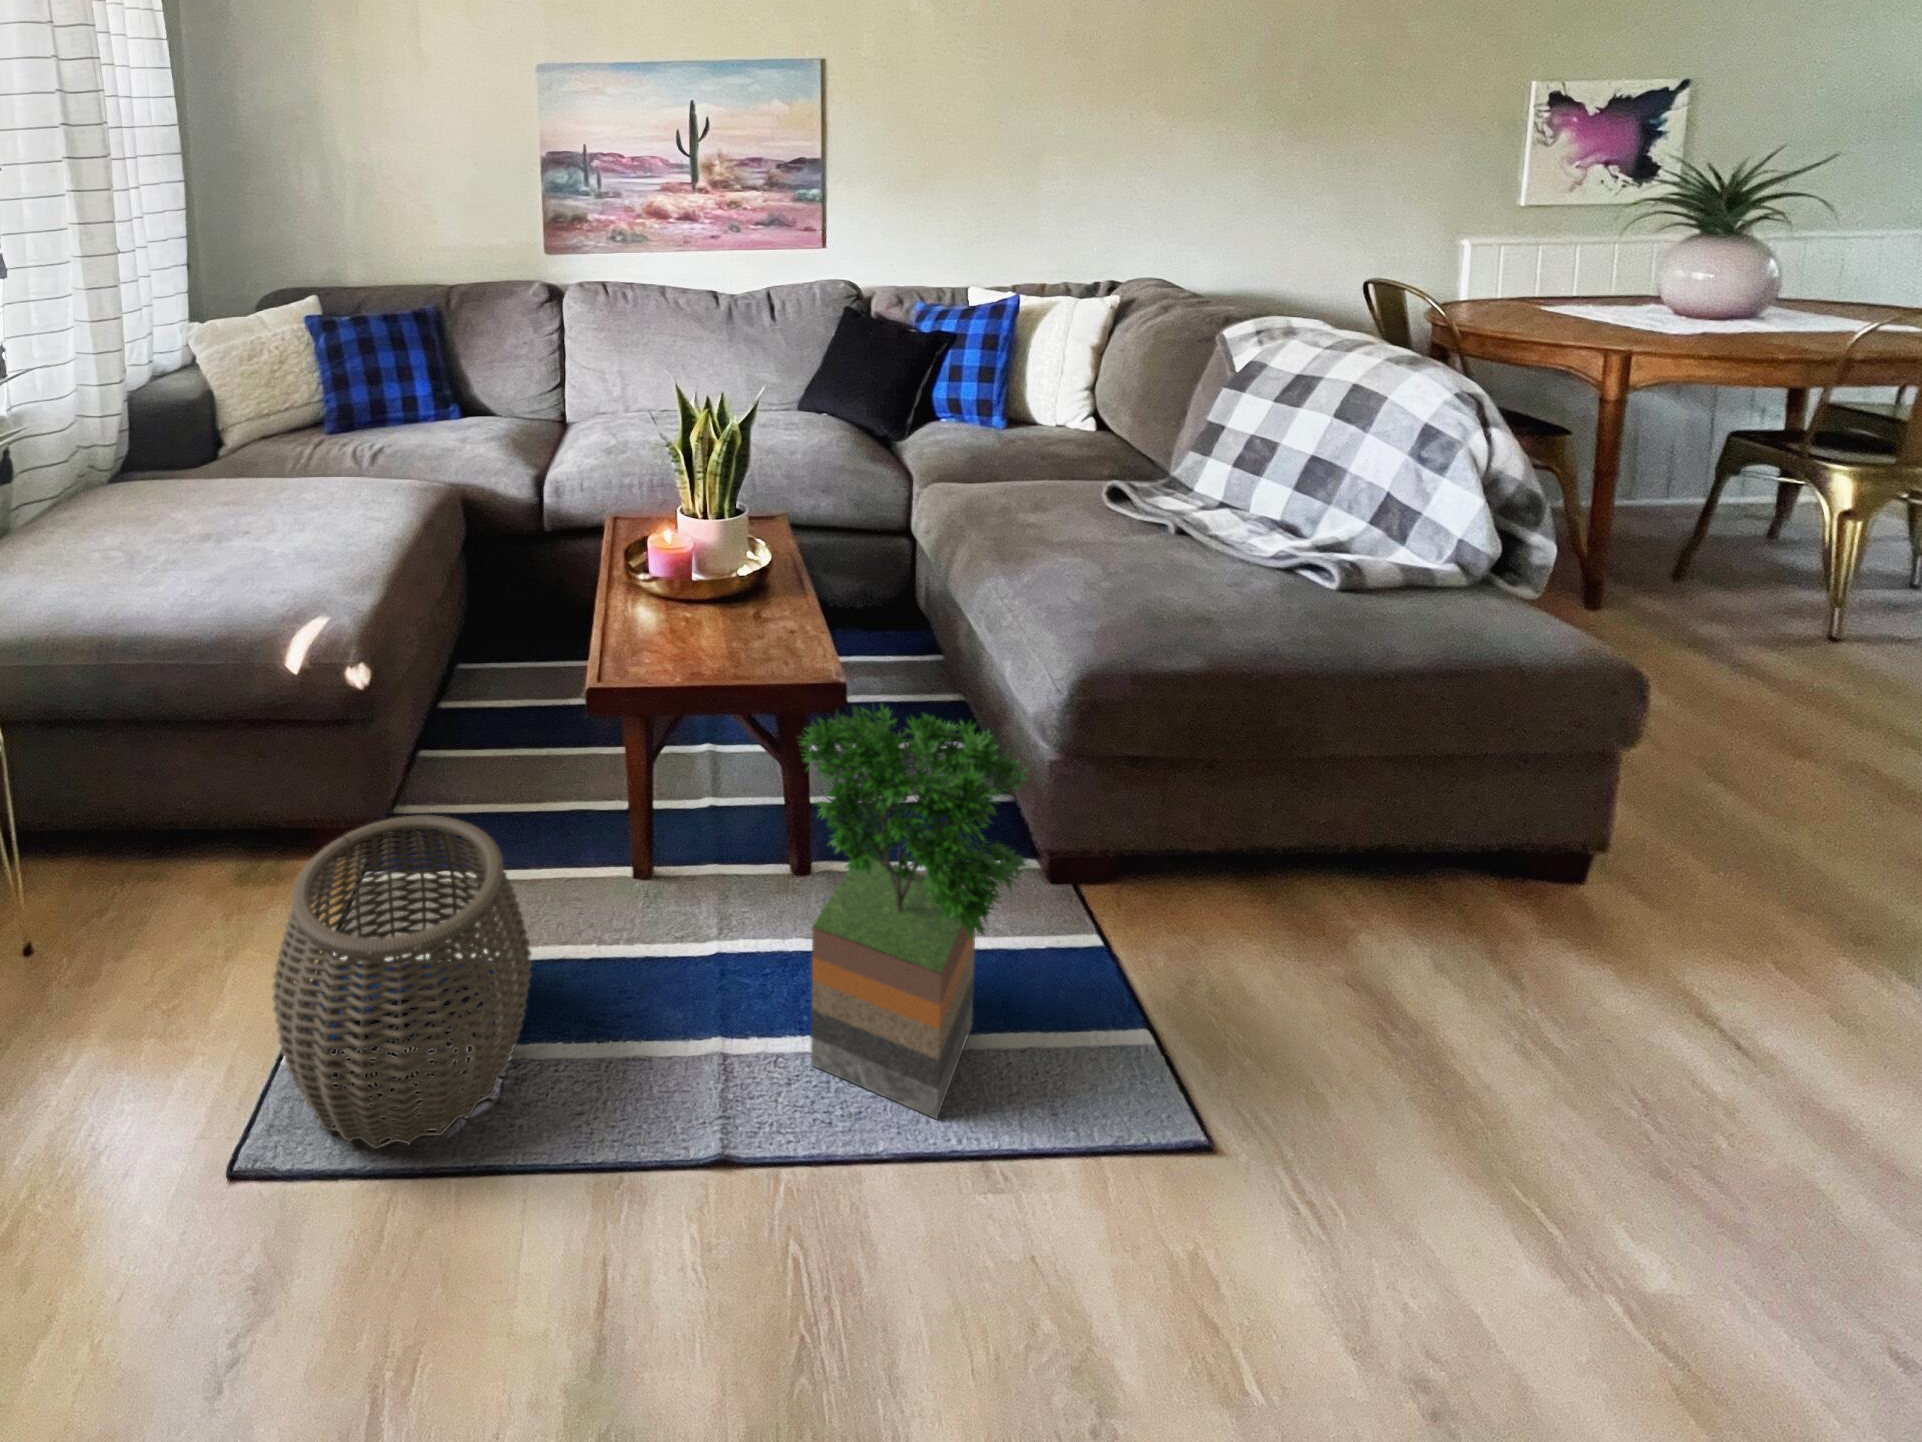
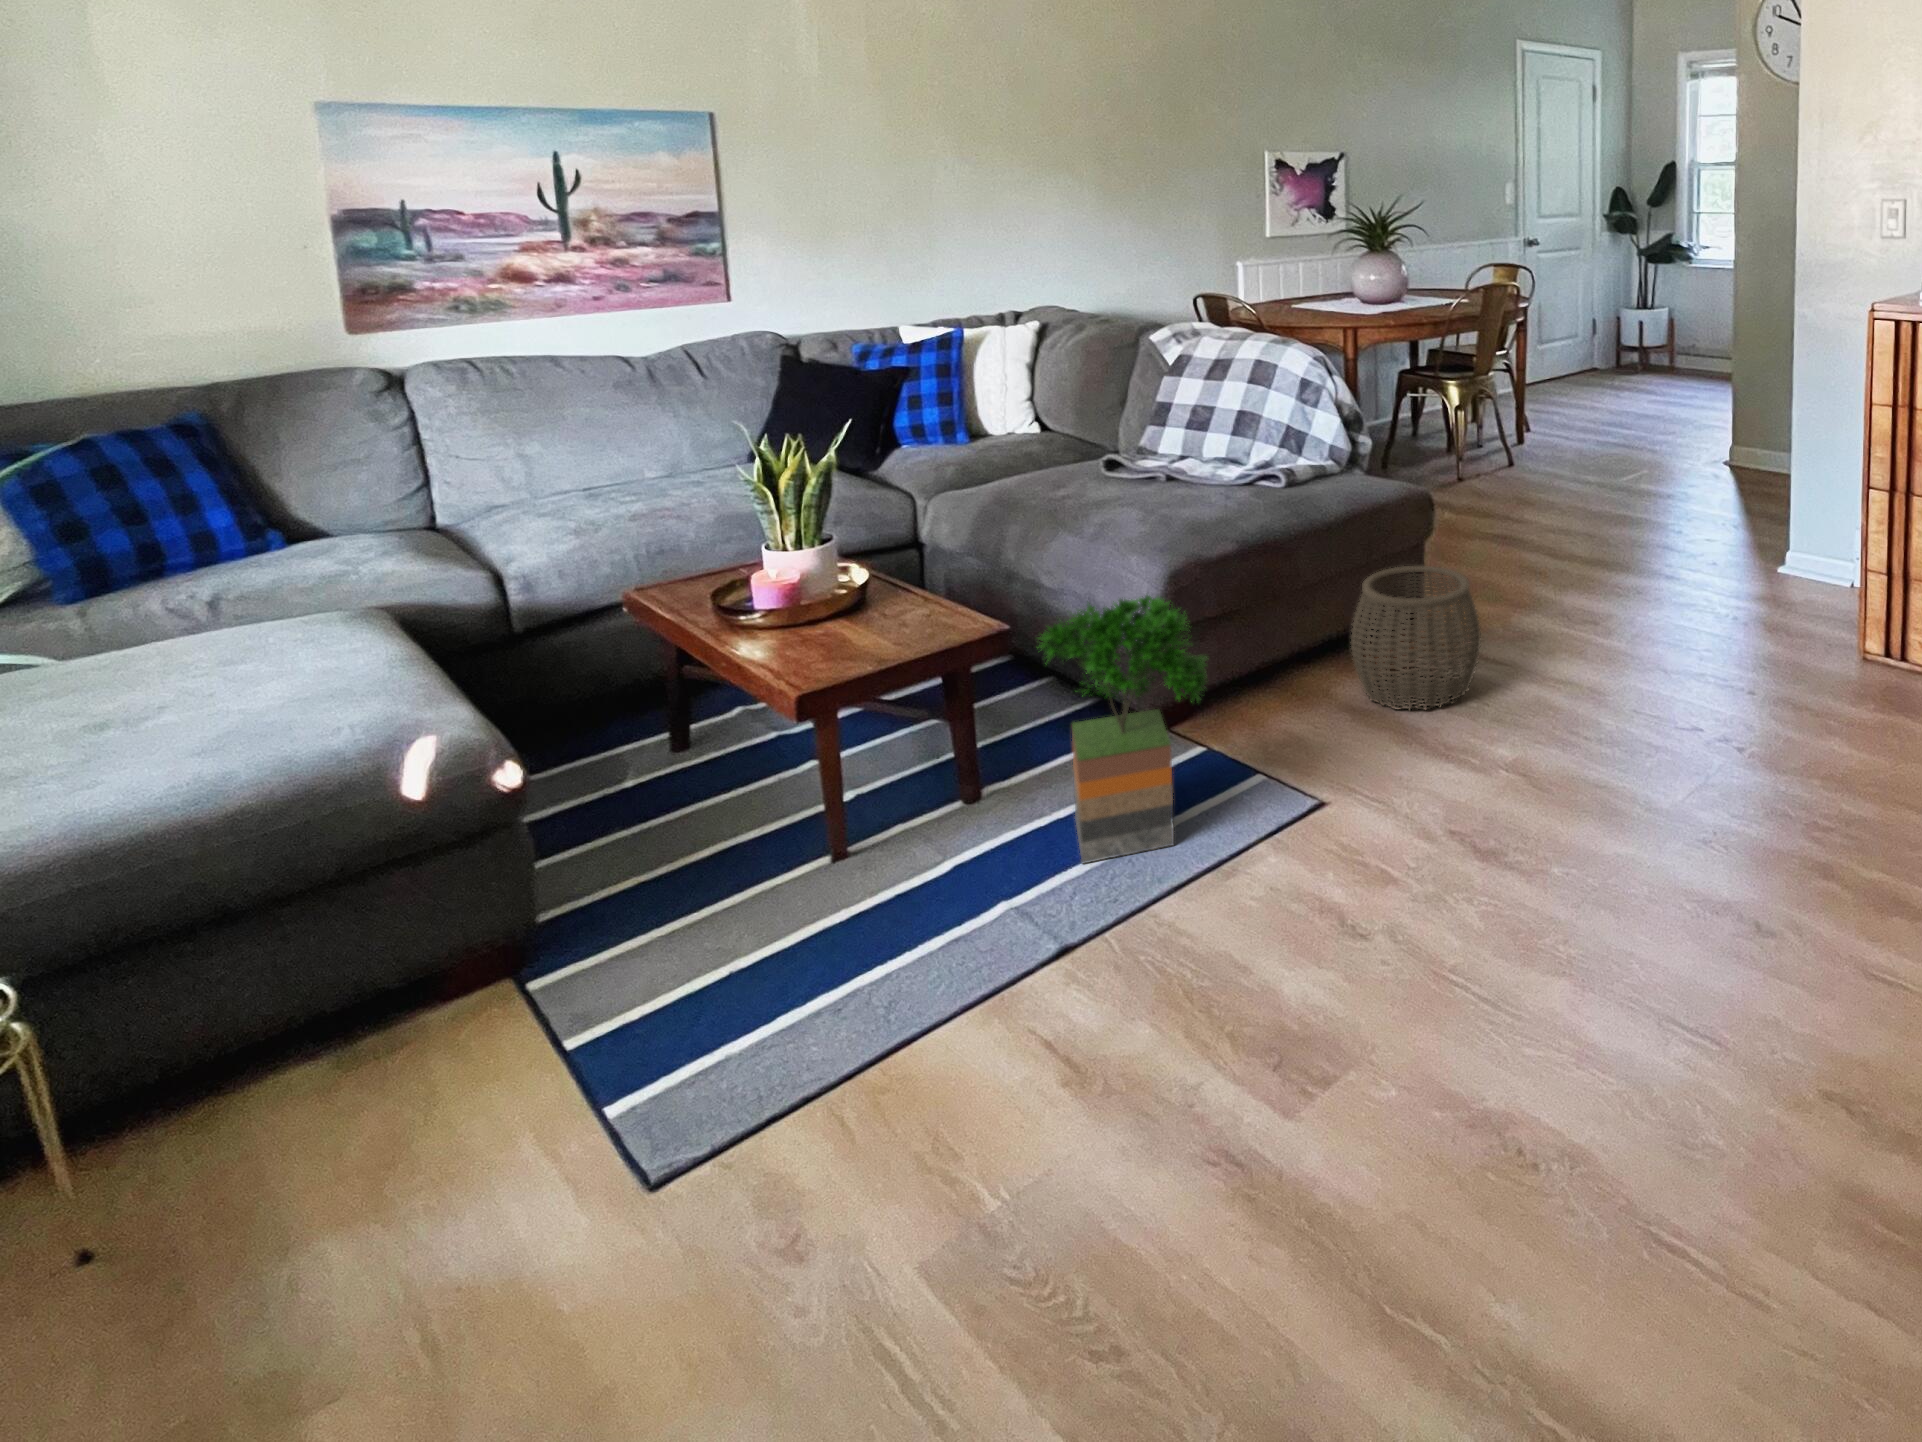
woven basket: present [272,815,532,1149] -> present [1351,566,1481,710]

